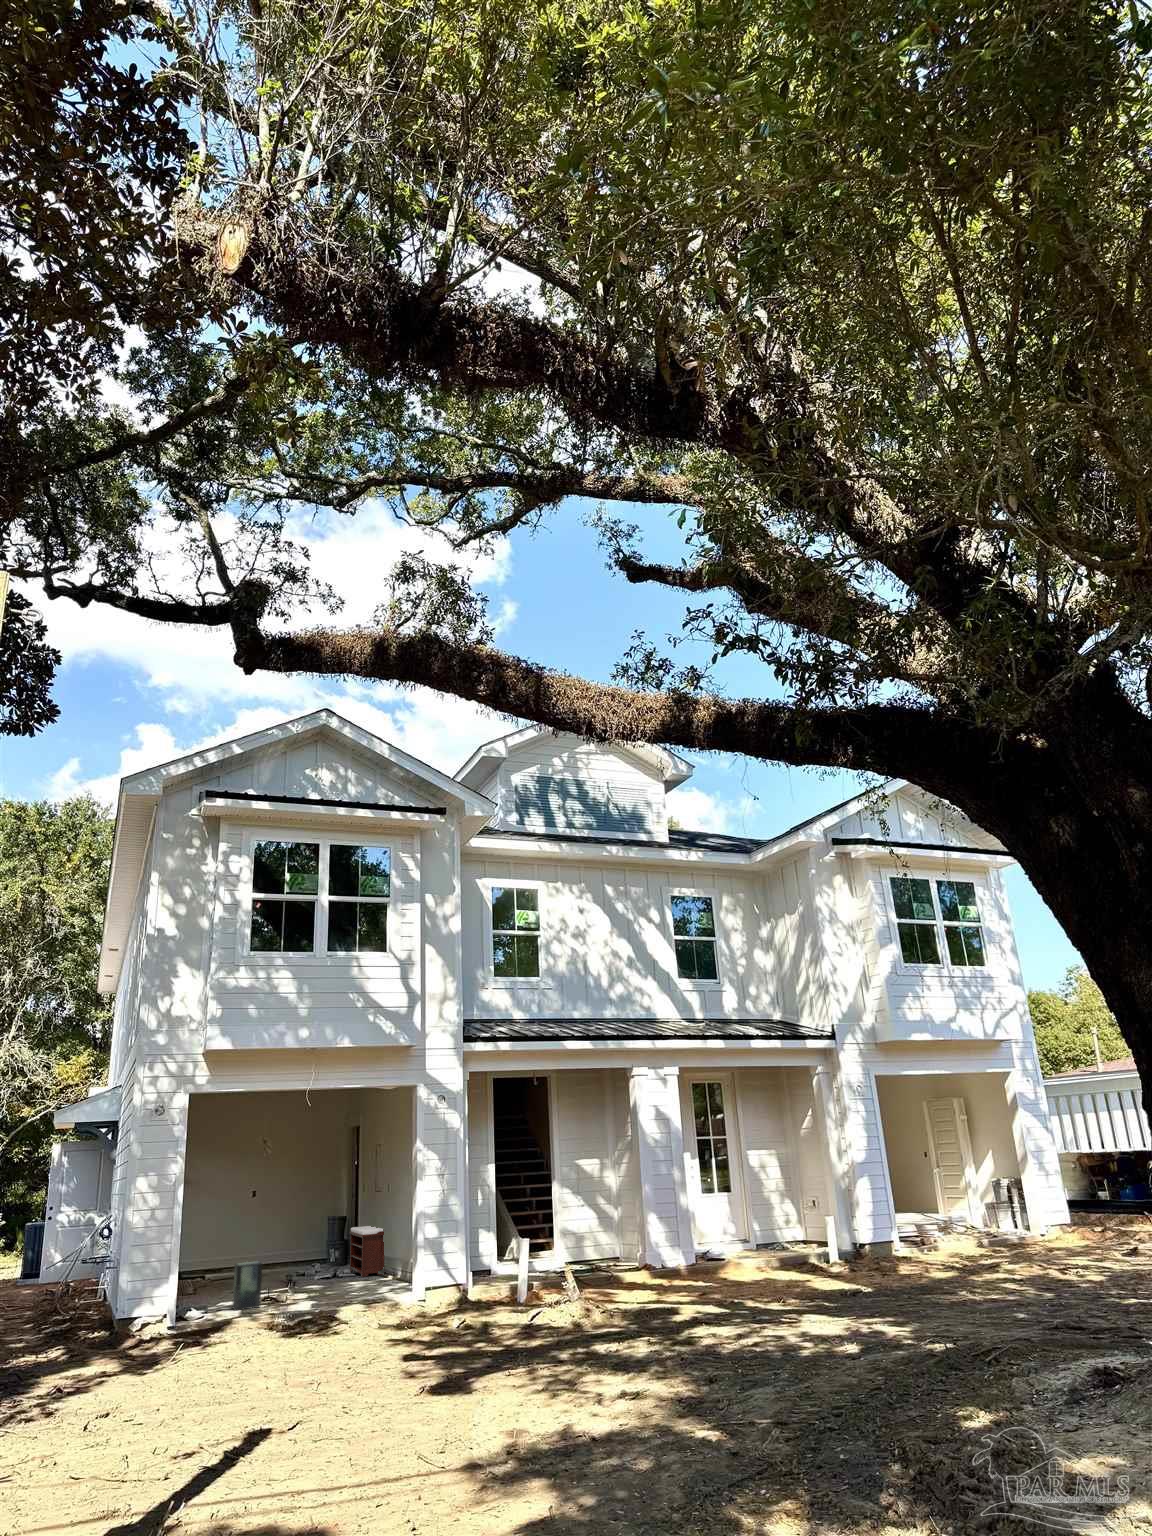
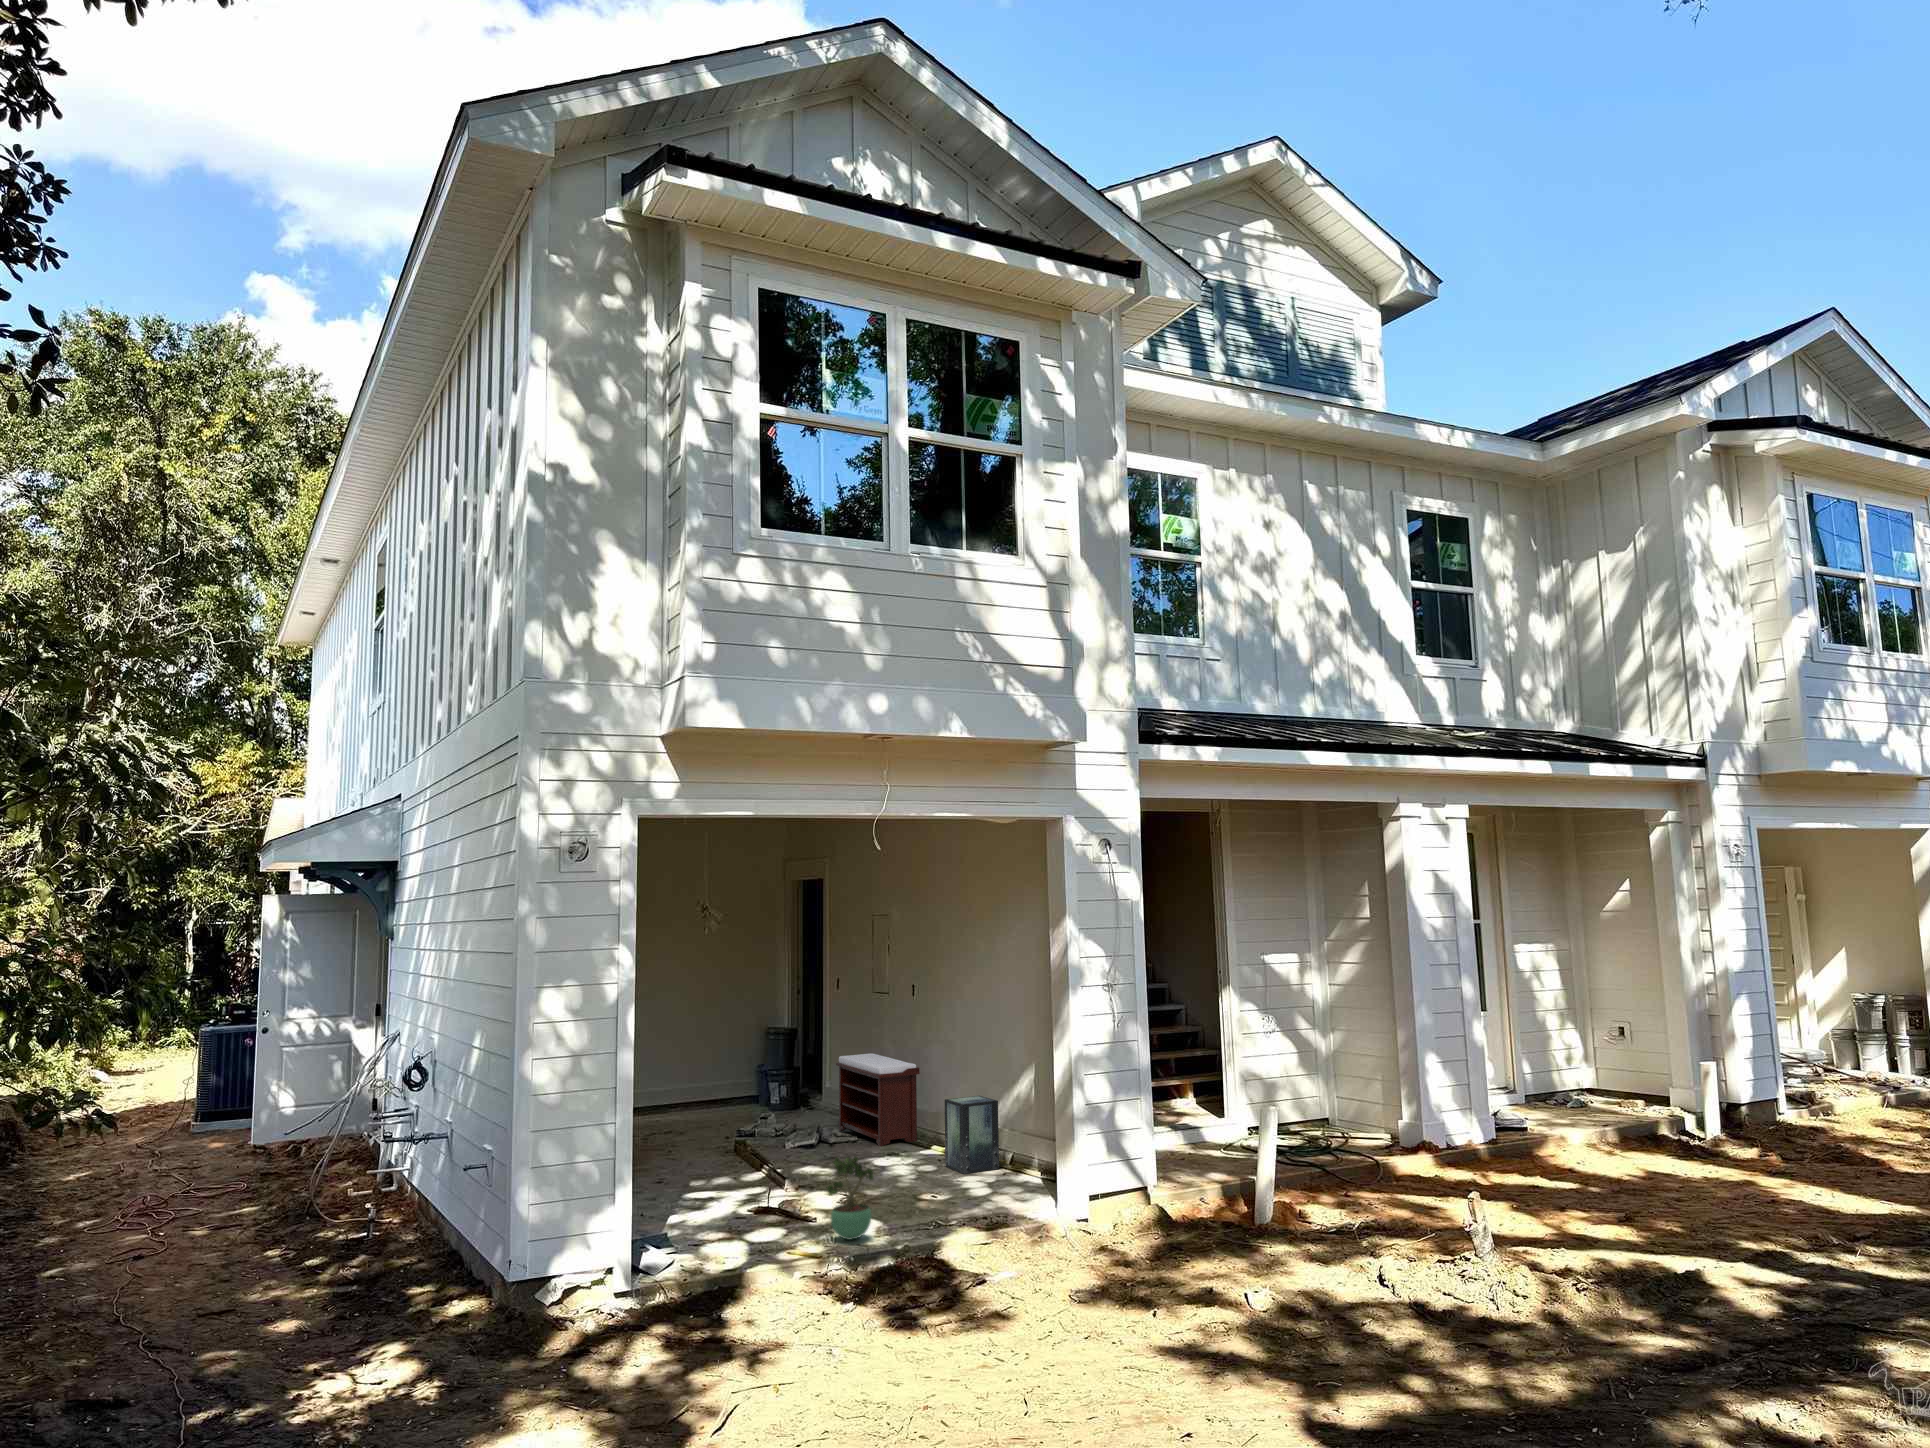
storage box: present [232,1261,262,1310] -> present [945,1096,999,1174]
potted plant: none [286,1264,308,1310] -> present [826,1157,874,1240]

